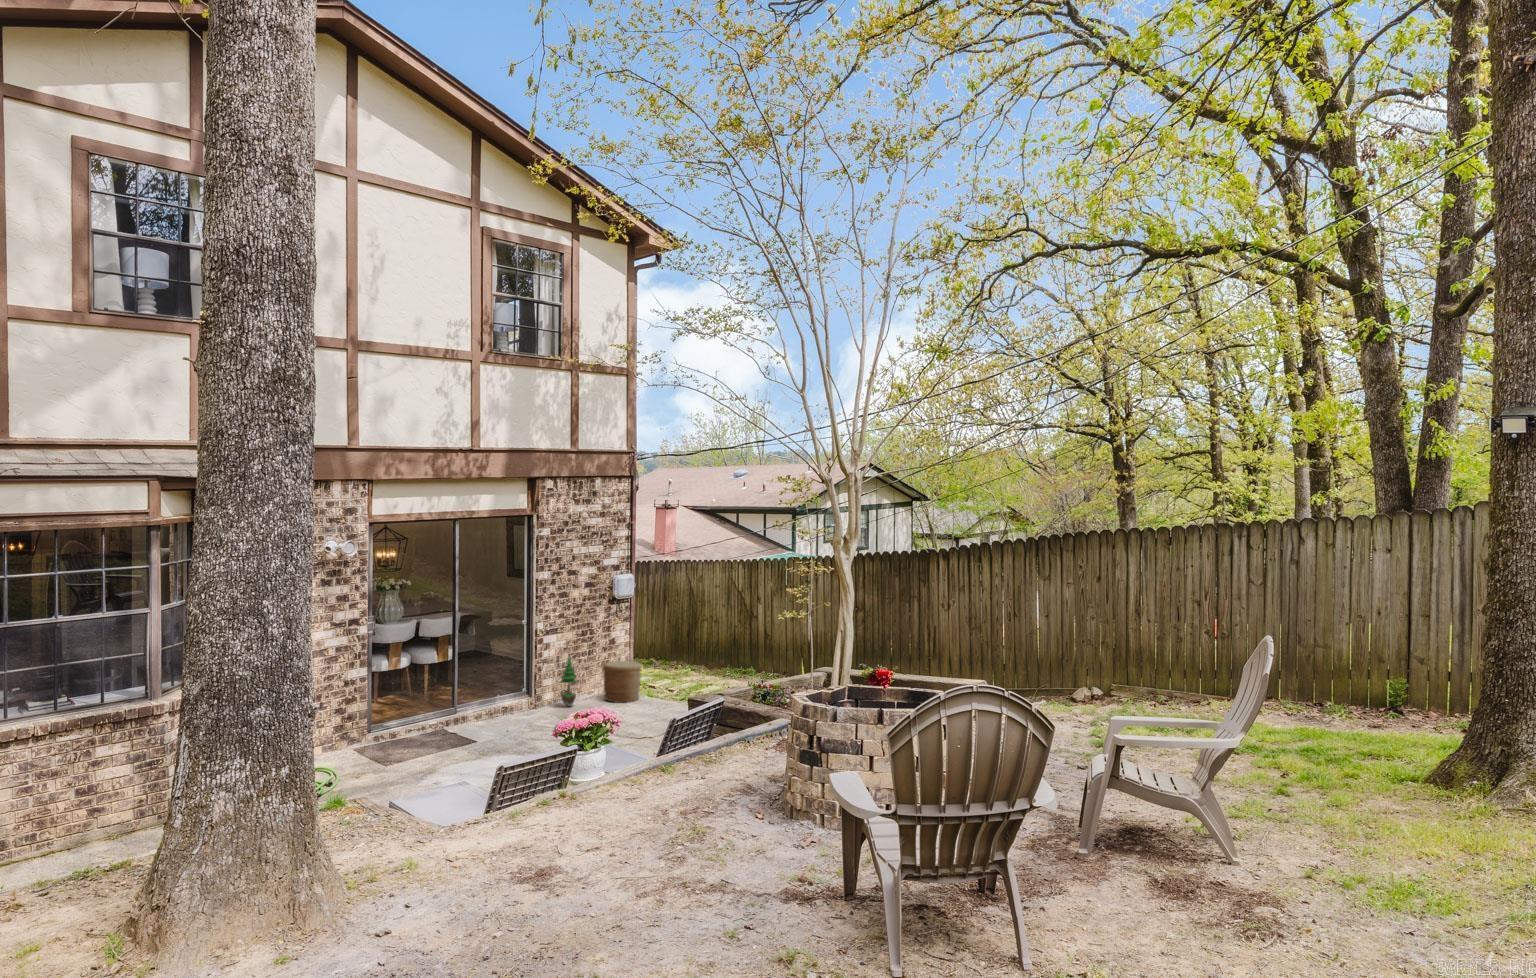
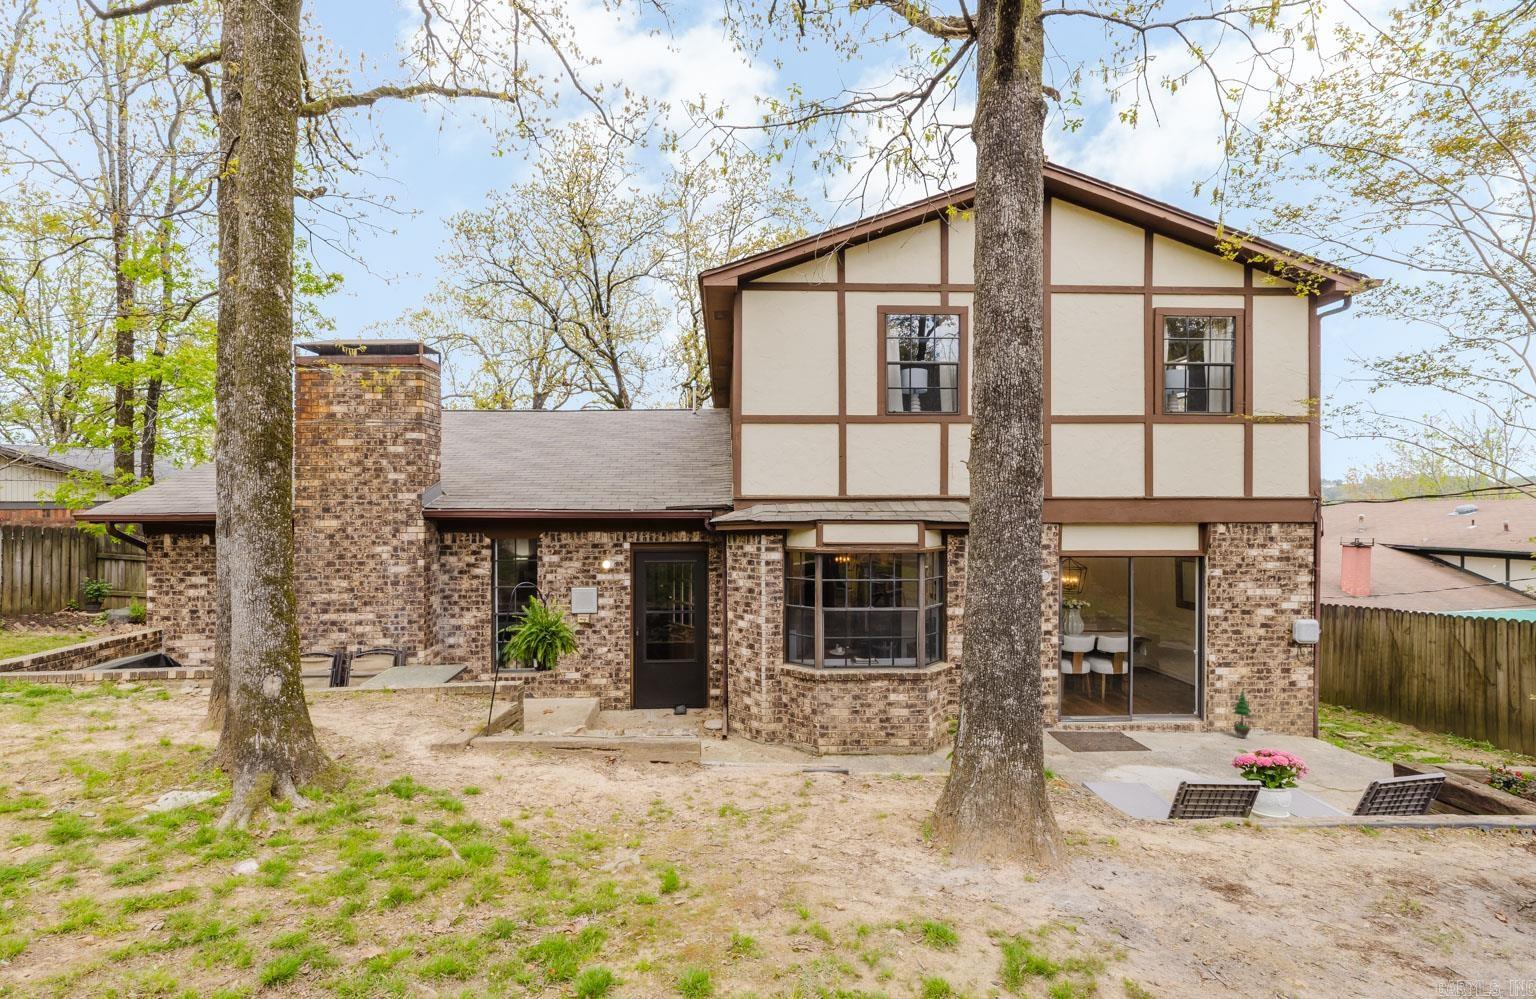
woven basket: present [603,661,641,703] -> none [1281,703,1328,748]

